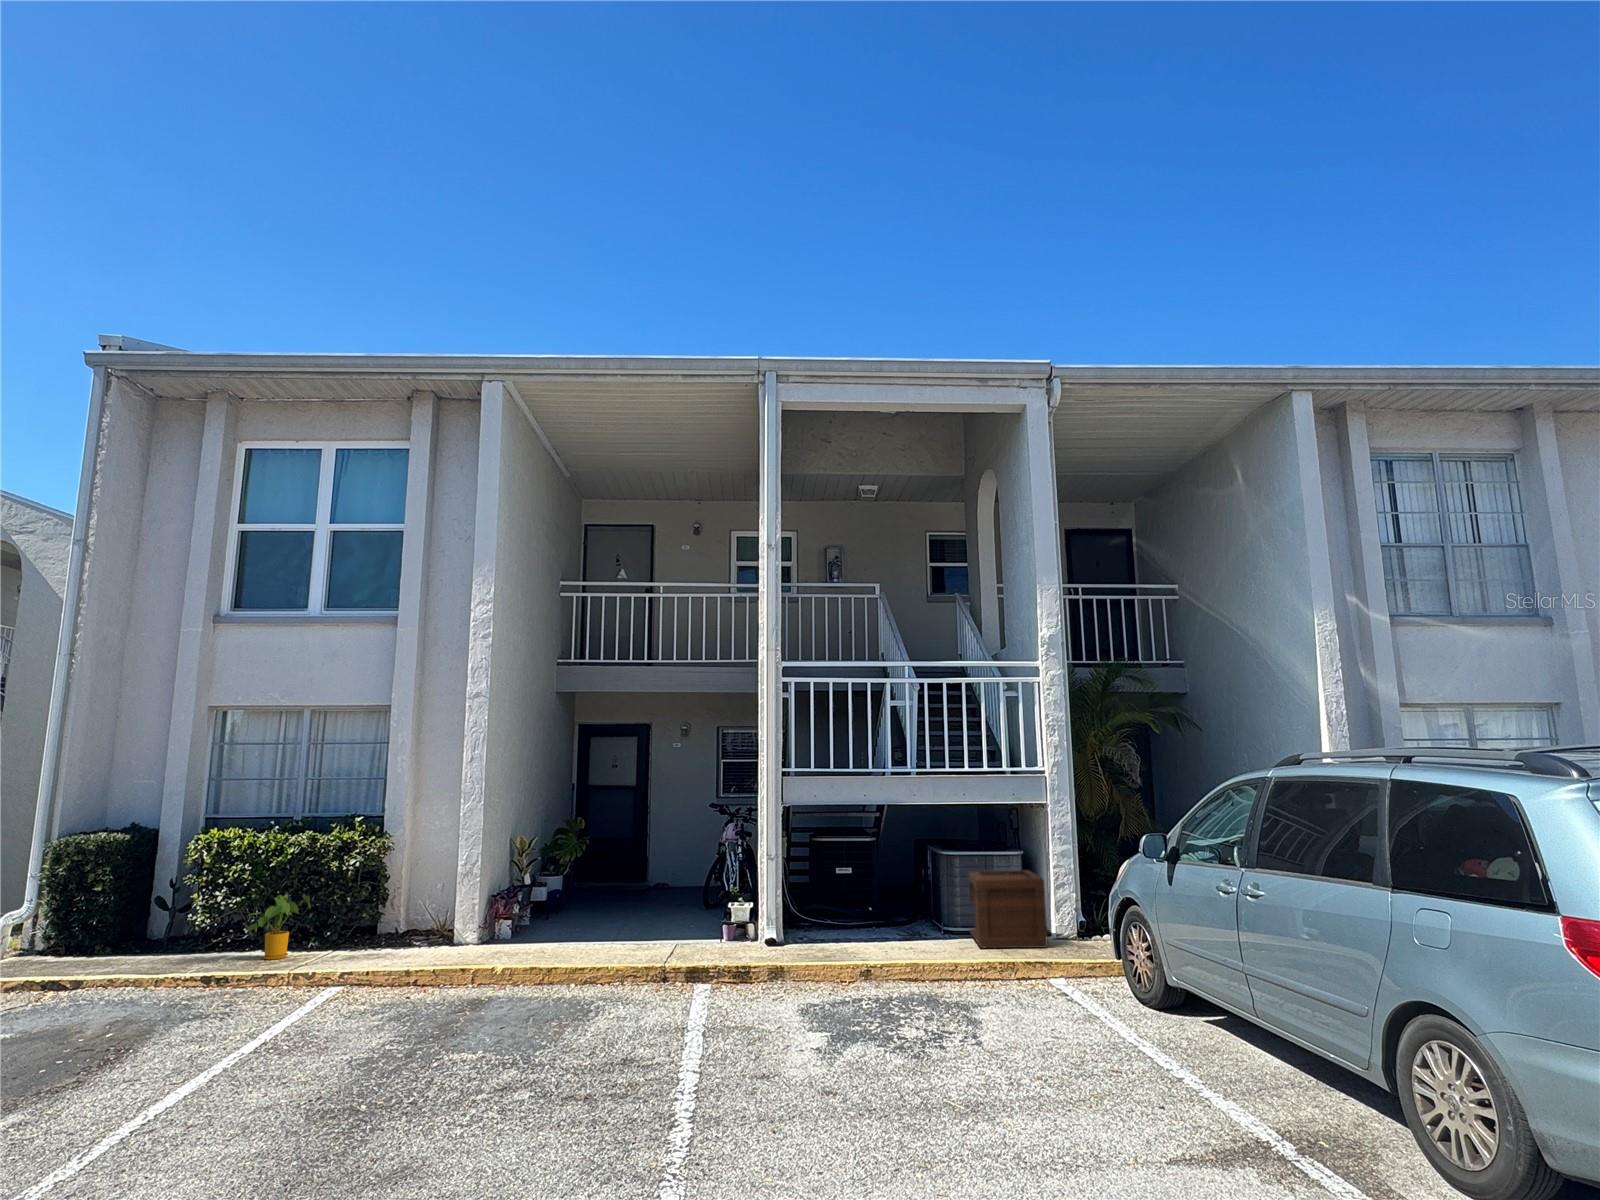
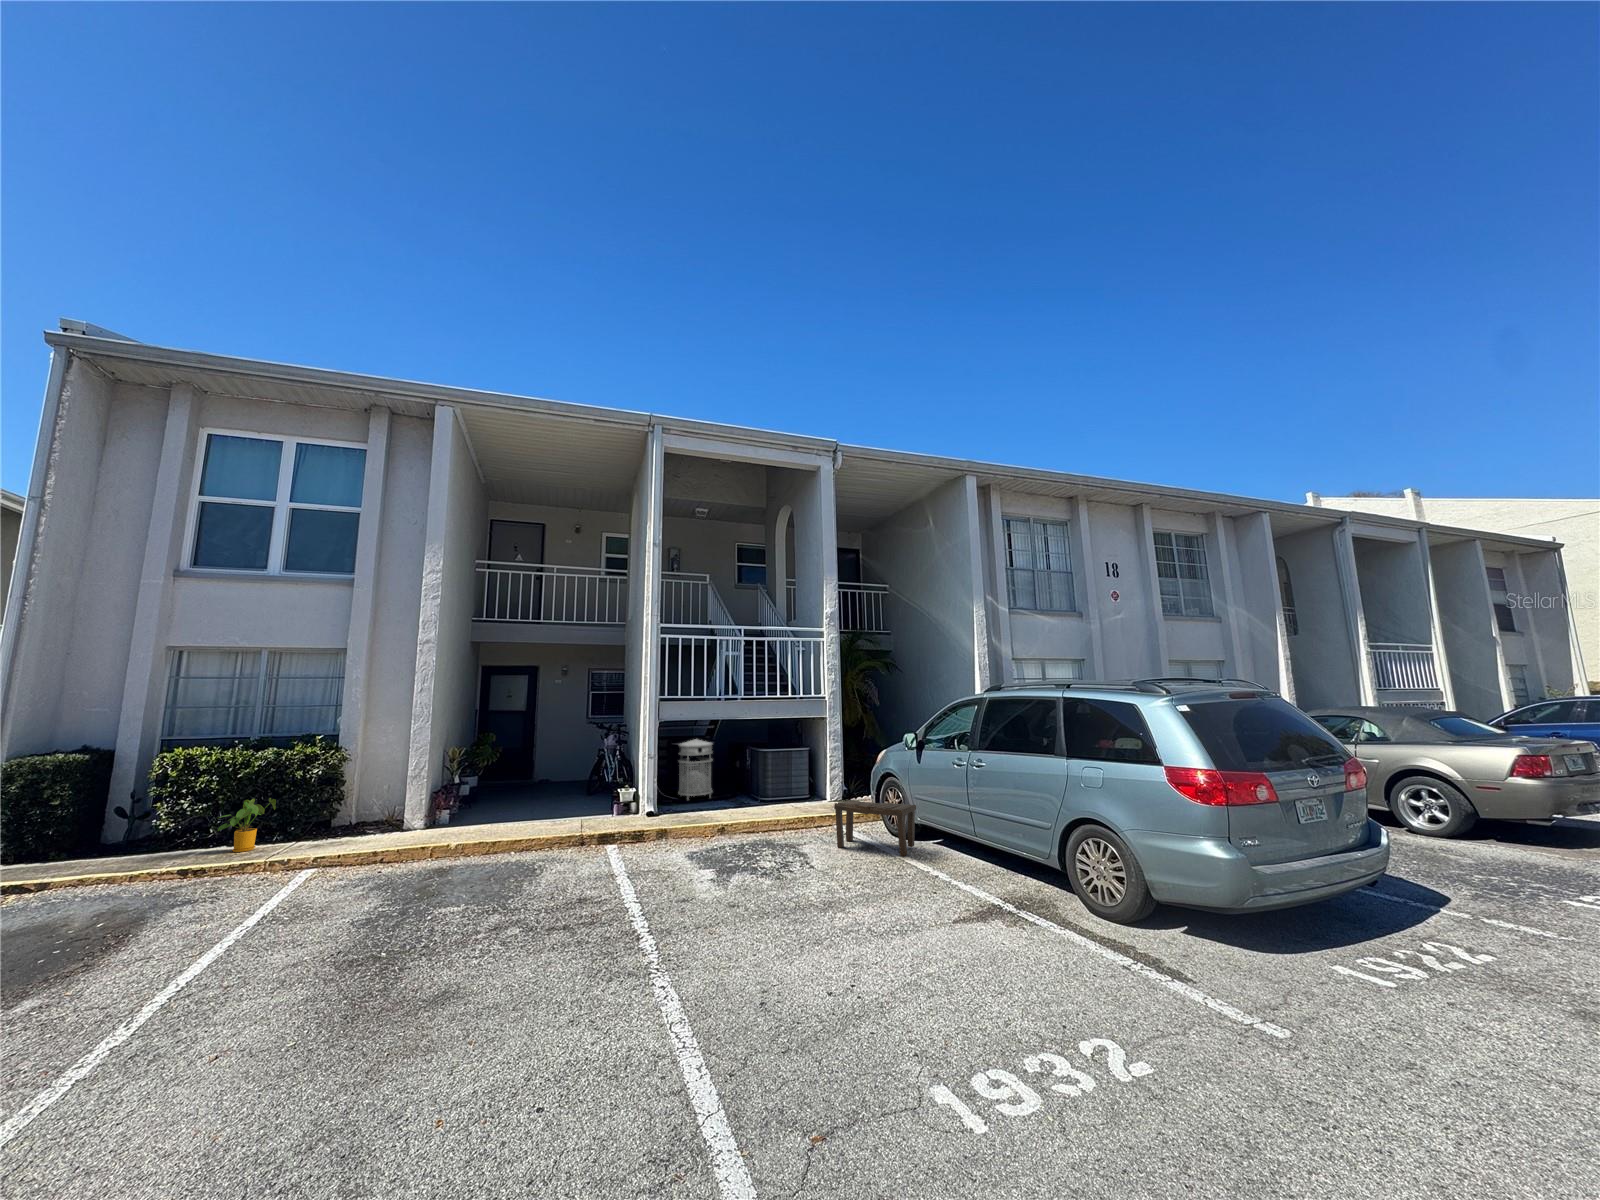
trash can: none [825,833,878,926] -> present [678,739,713,799]
wooden crate: present [969,870,1048,948] -> none [776,759,827,809]
bench: none [1027,939,1167,1040] -> present [834,800,916,856]

